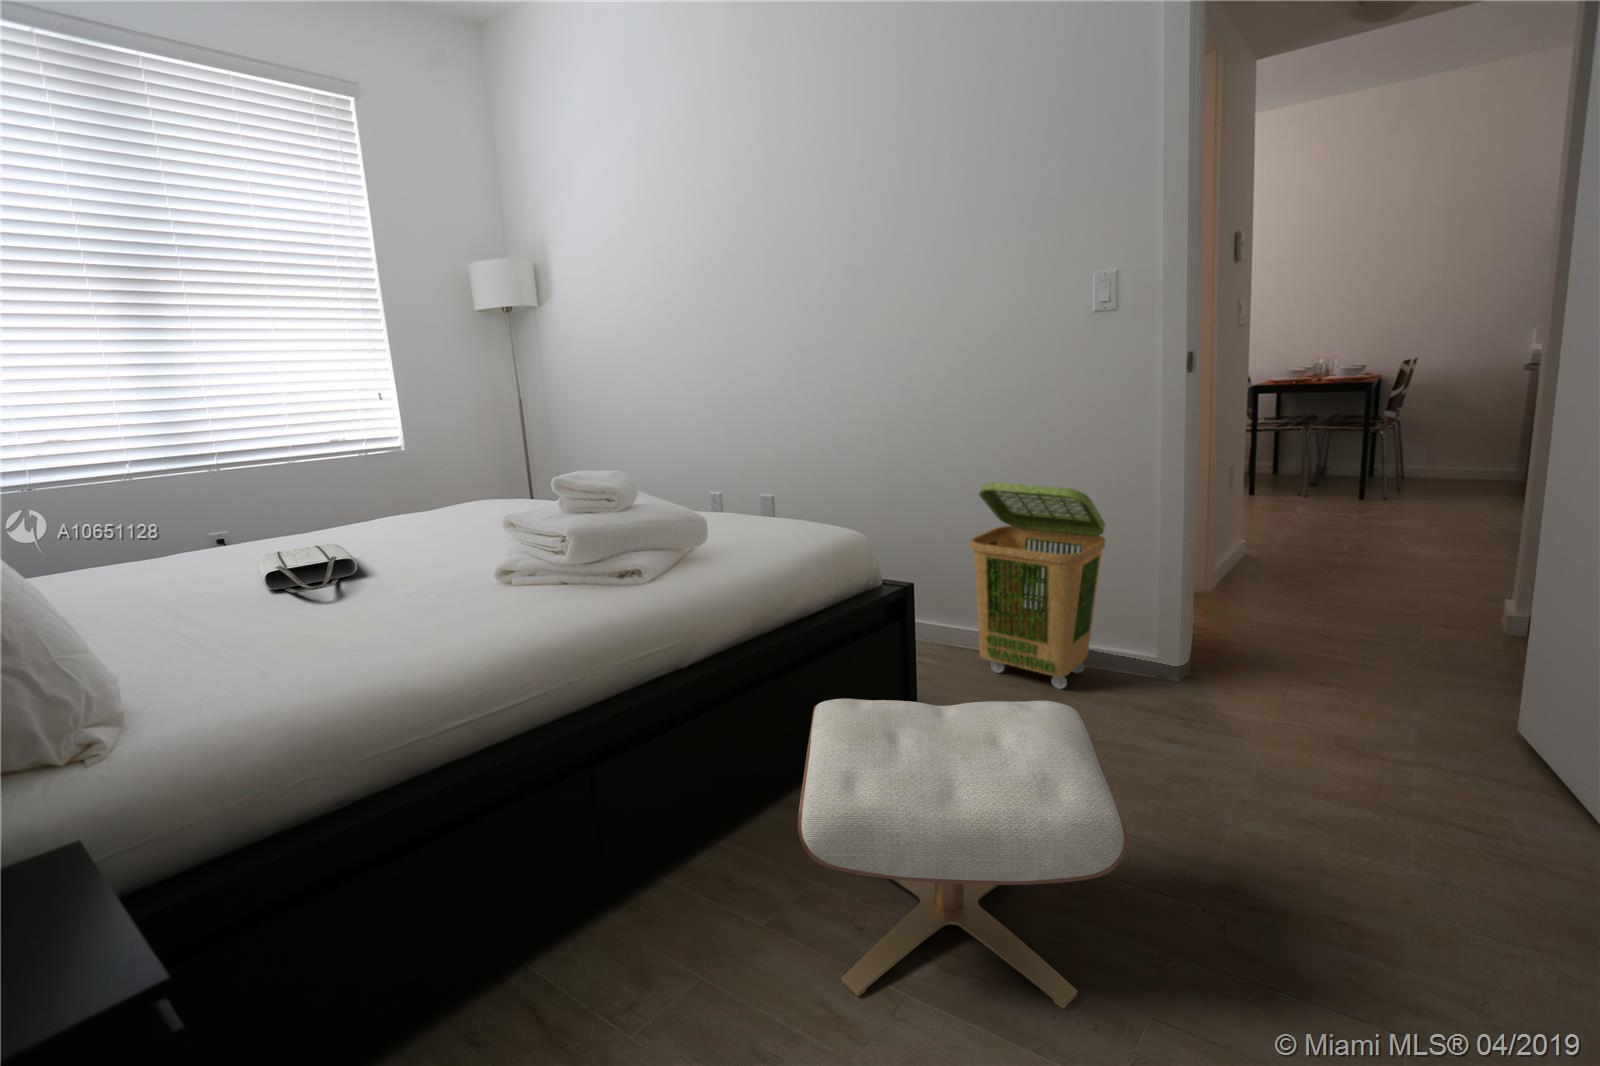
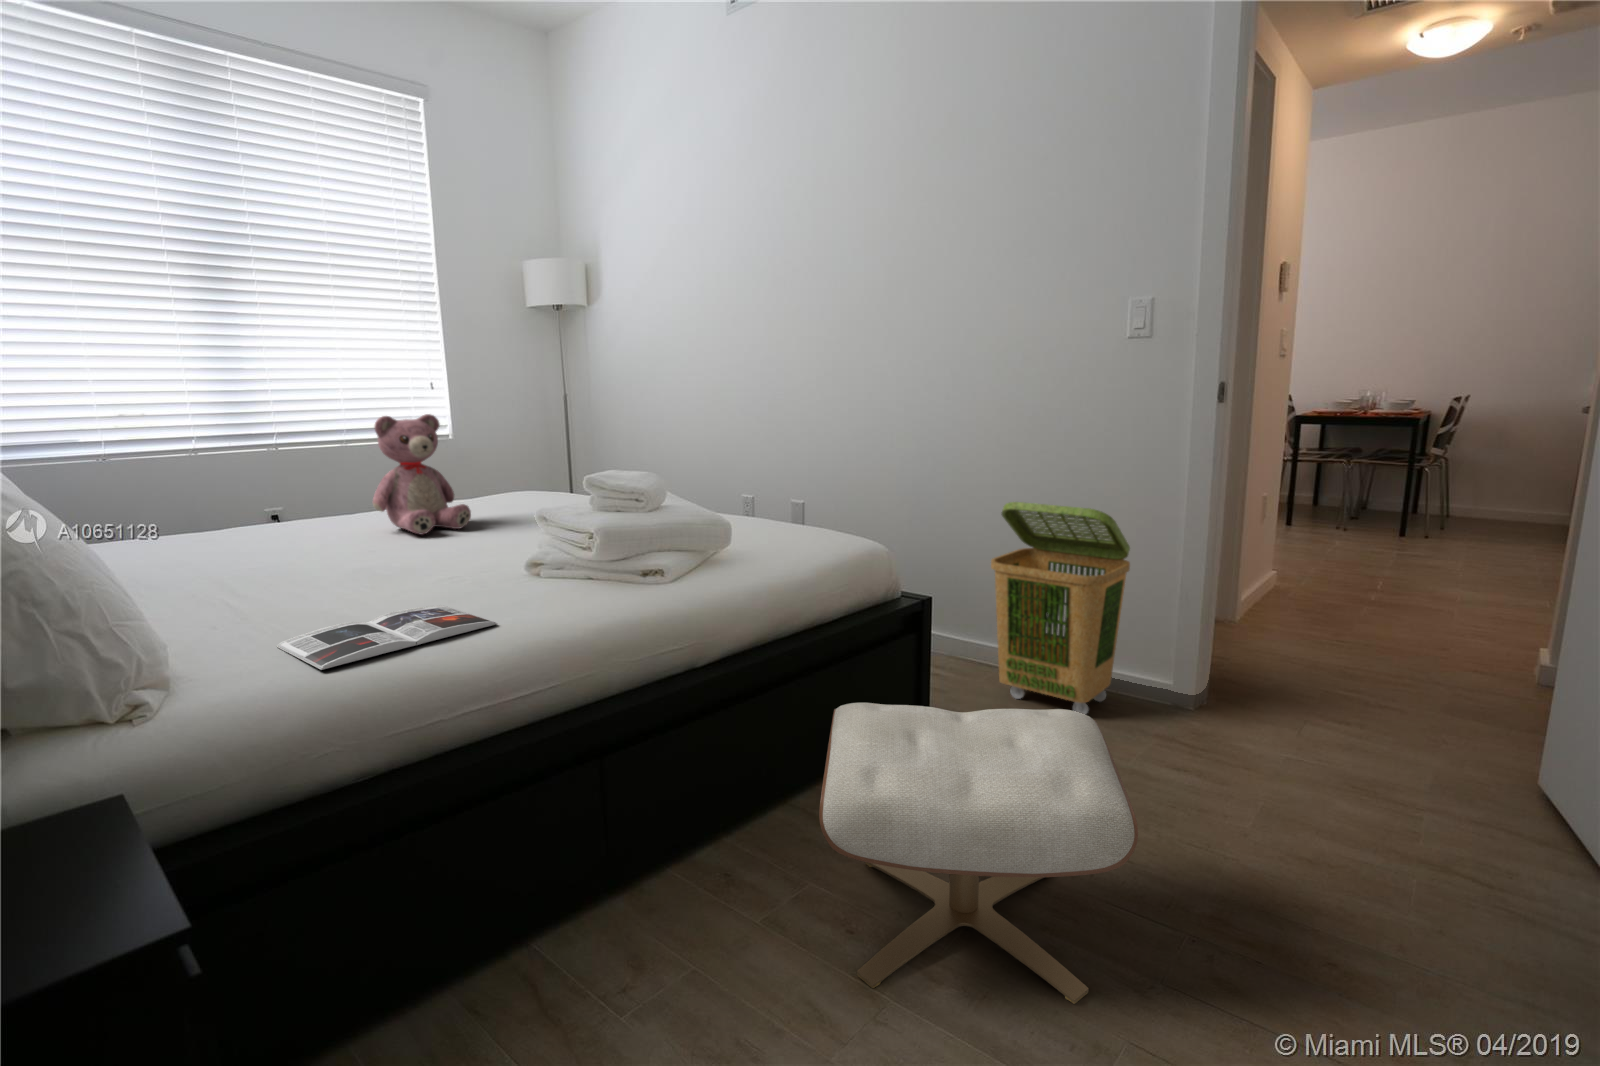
teddy bear: none [354,412,457,533] -> present [373,414,471,535]
tote bag: present [257,544,357,593] -> none [280,542,380,584]
magazine: none [231,613,466,695] -> present [276,606,497,670]

